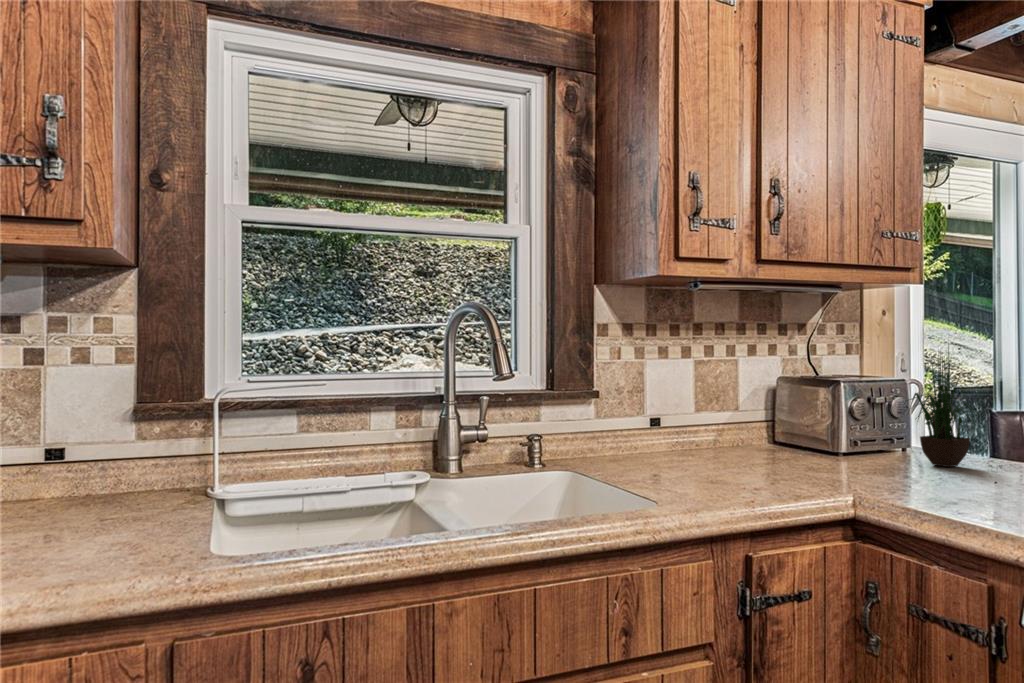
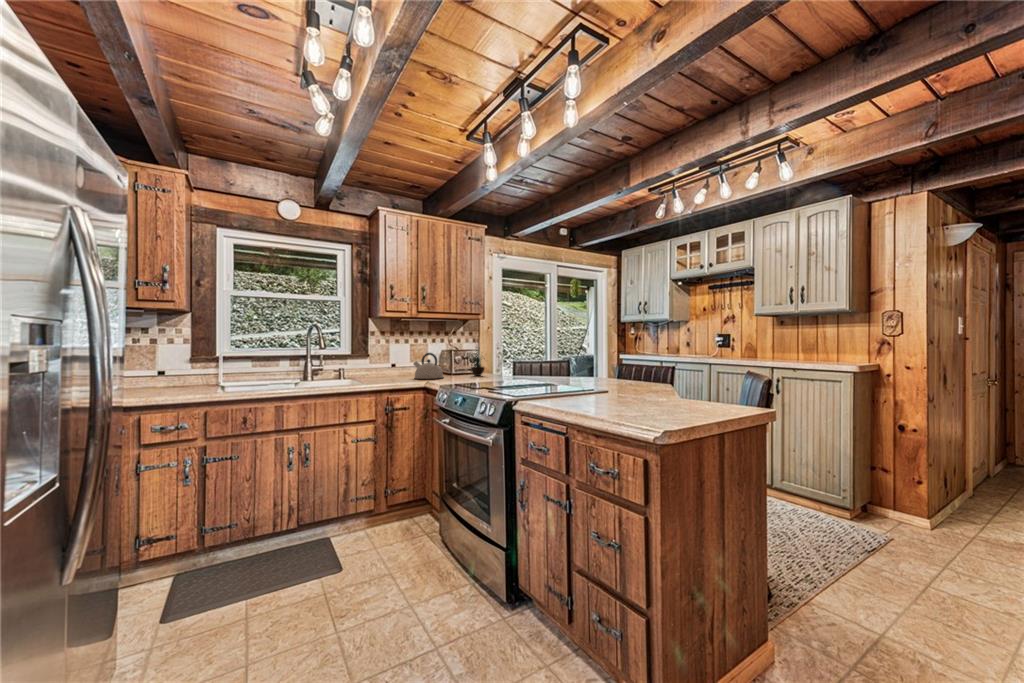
kettle: none [761,394,876,486] -> present [413,353,443,379]

